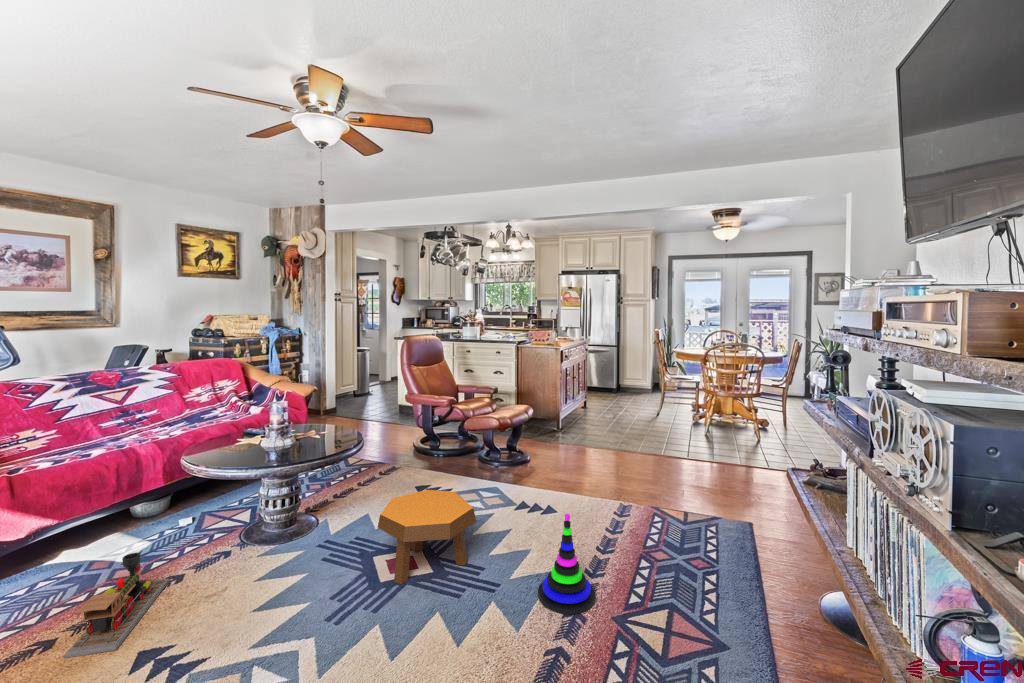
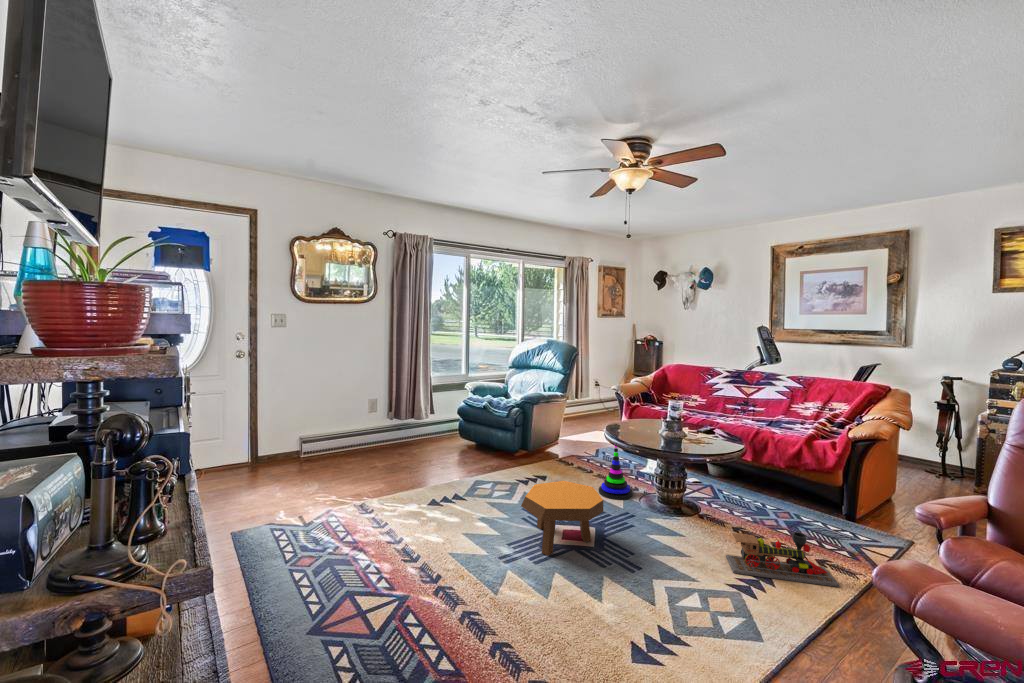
stacking toy: present [538,514,595,614] -> present [599,446,633,499]
toy train: present [63,553,170,658] -> present [726,532,840,587]

